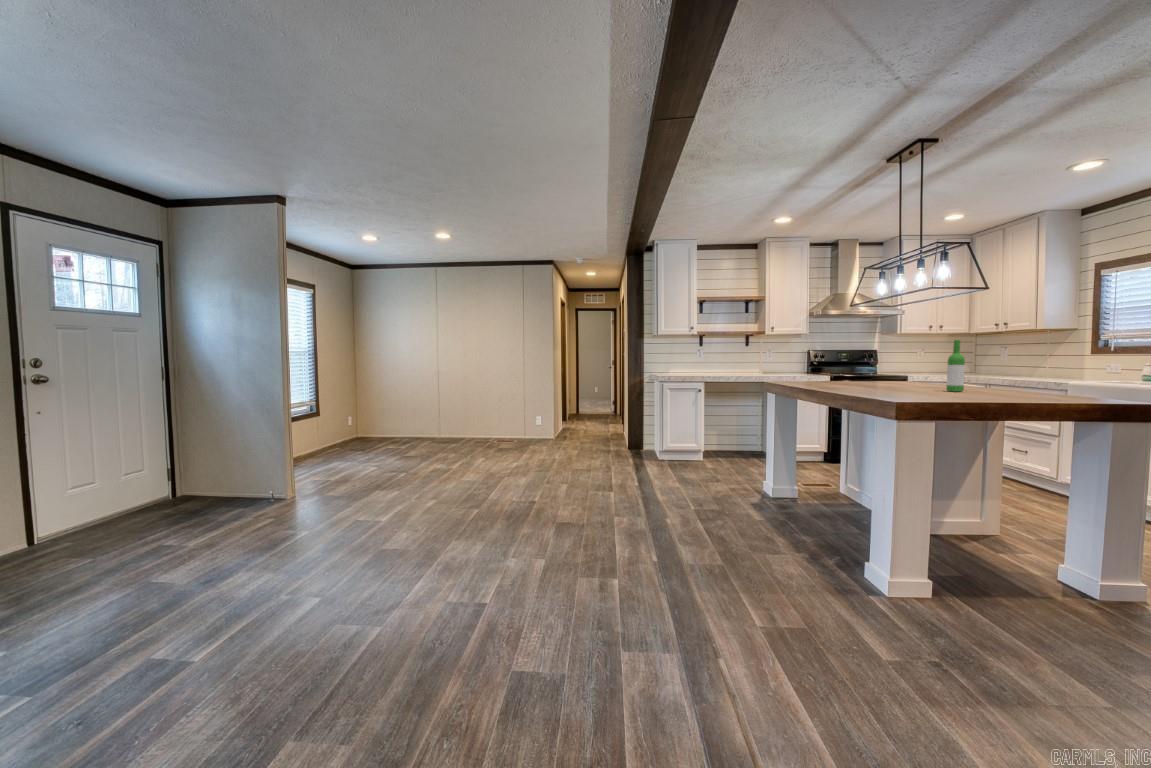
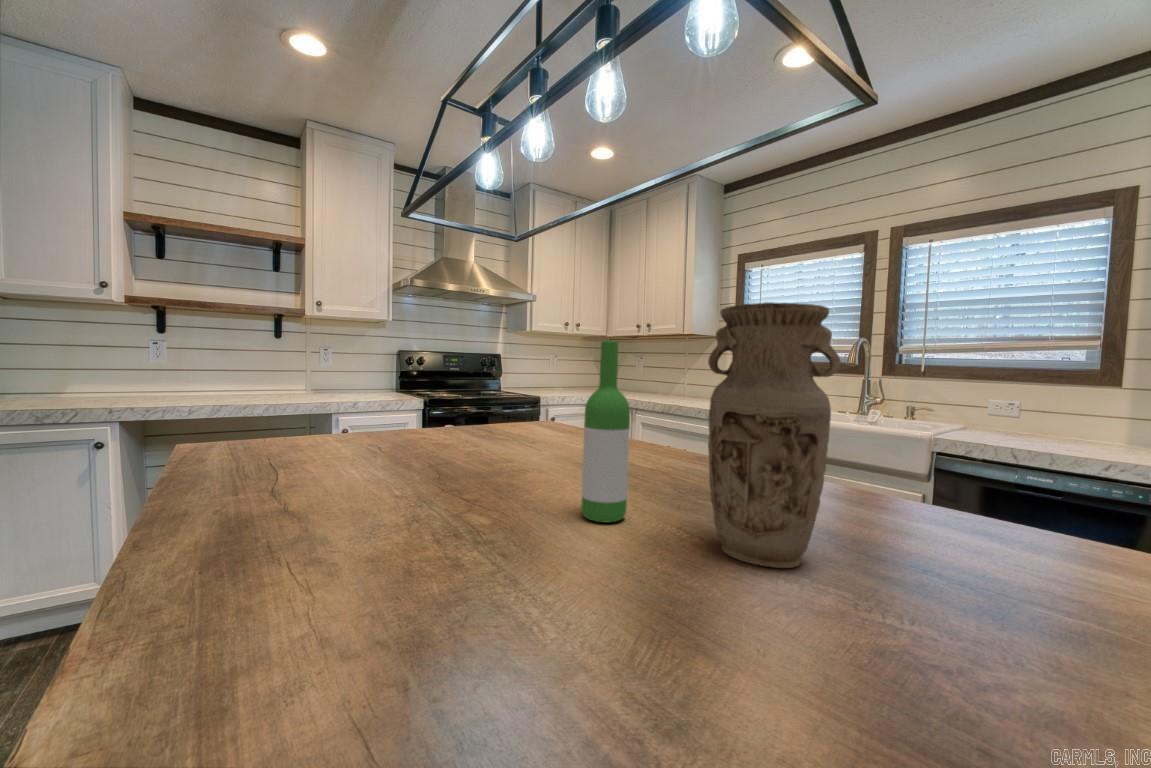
vase: none [991,328,1034,396] -> present [708,302,840,568]

